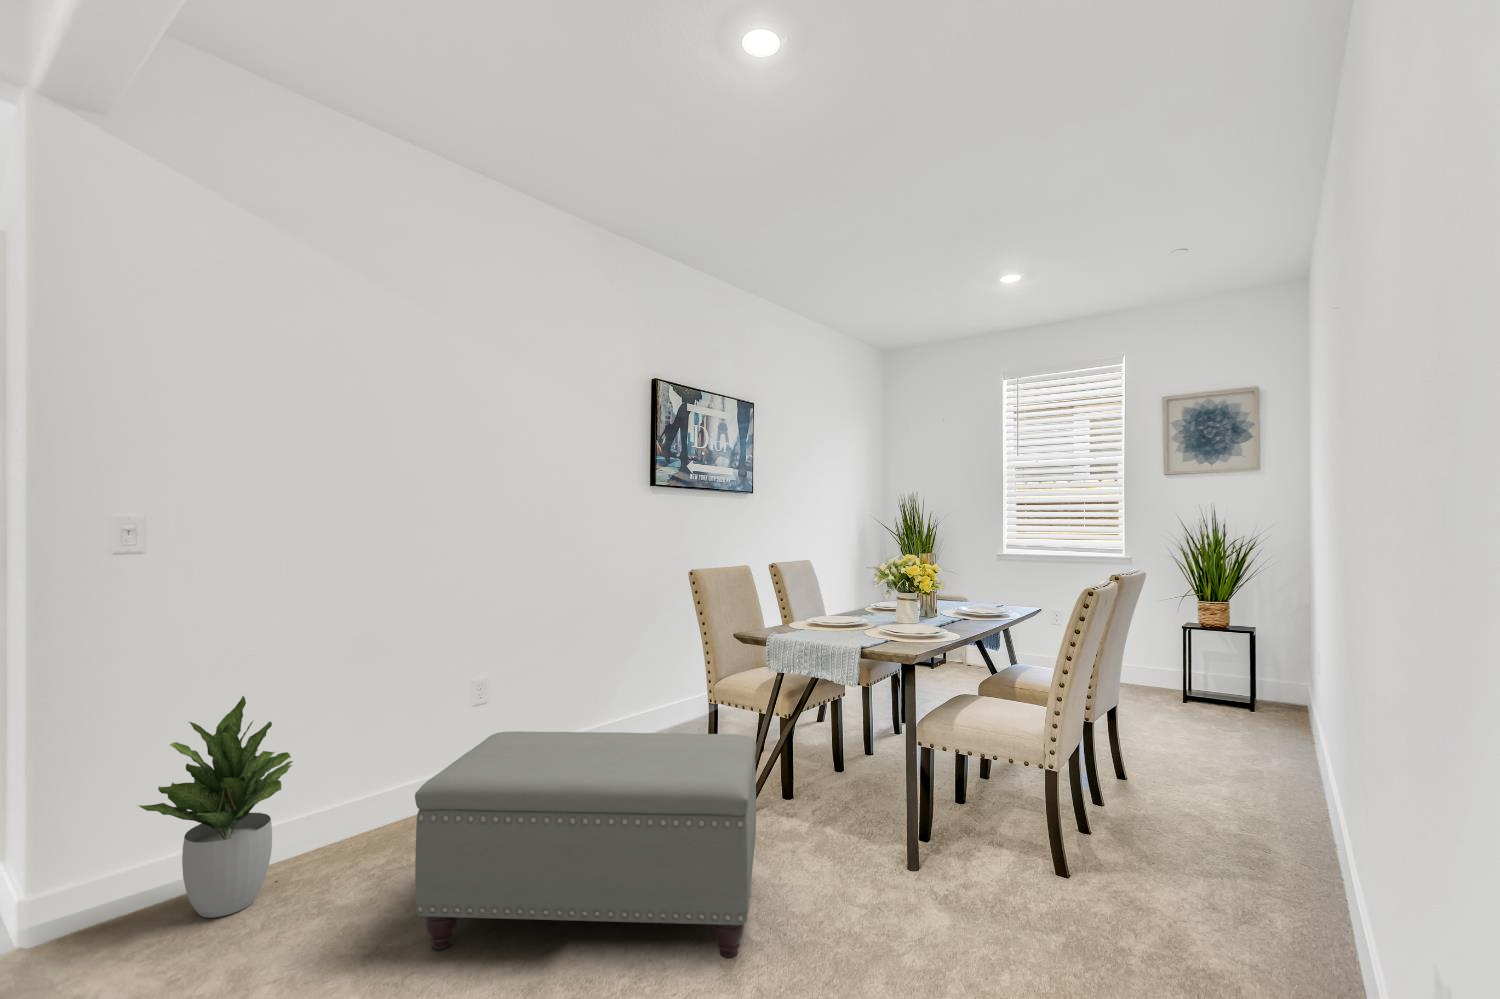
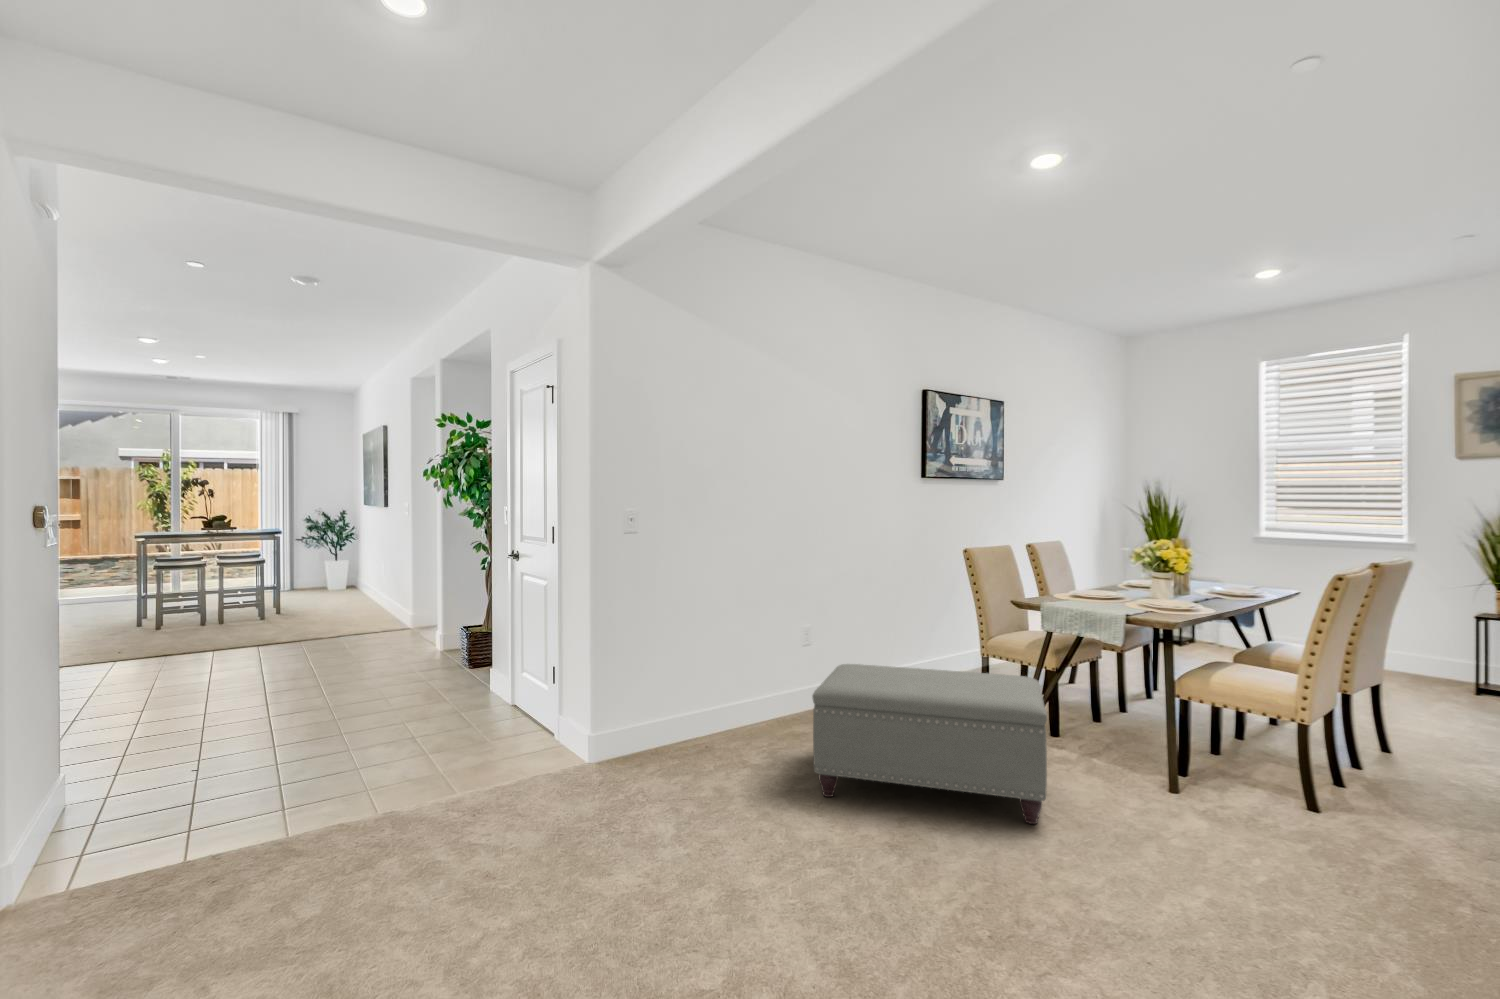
potted plant: present [139,696,293,918] -> none [636,628,717,766]

